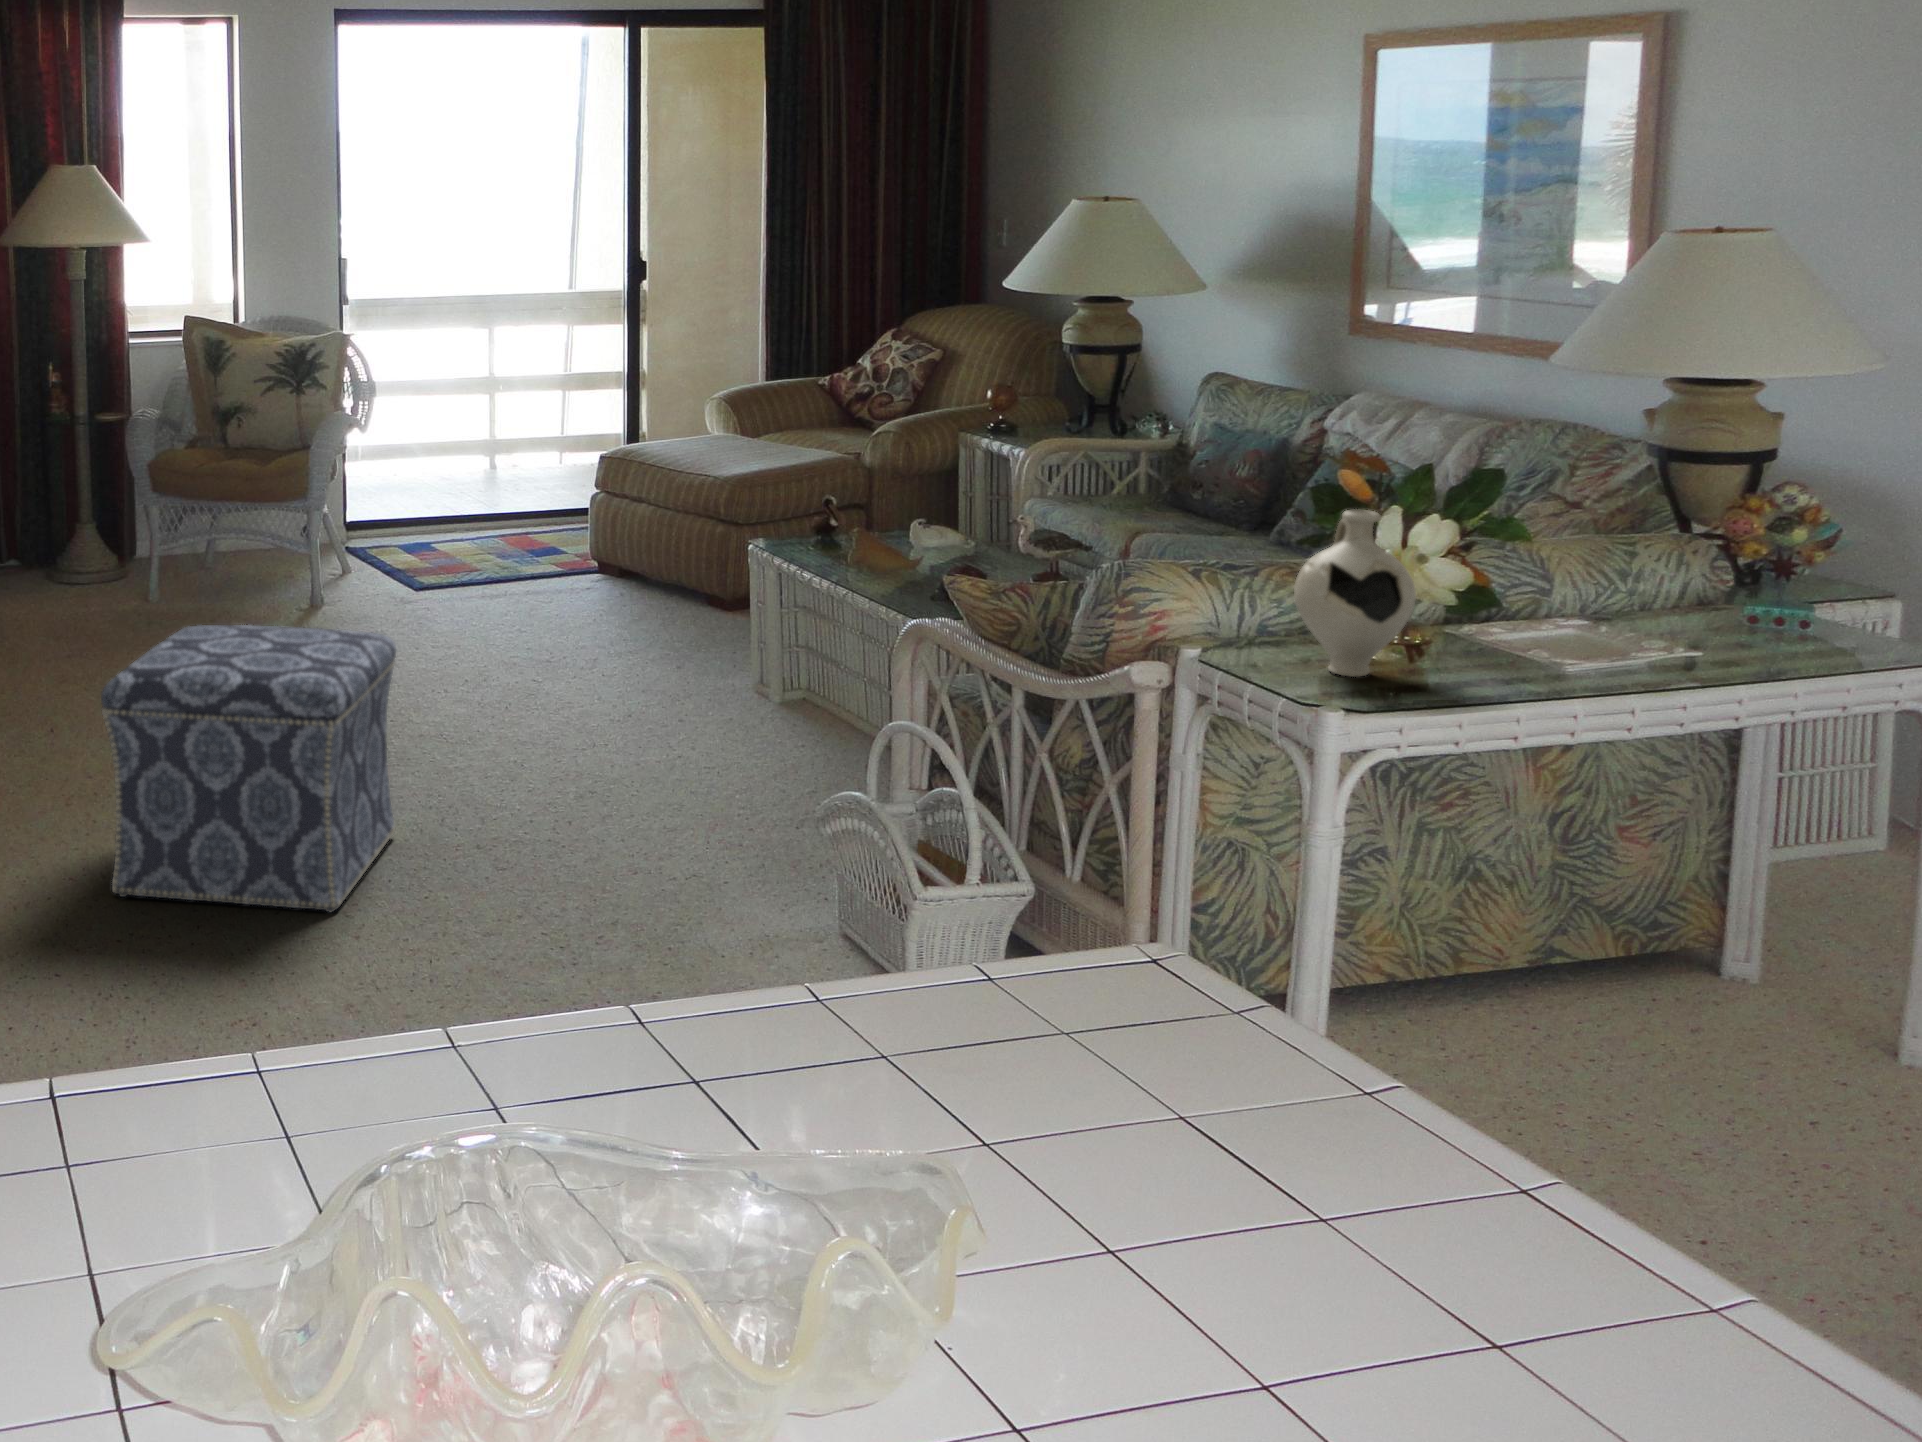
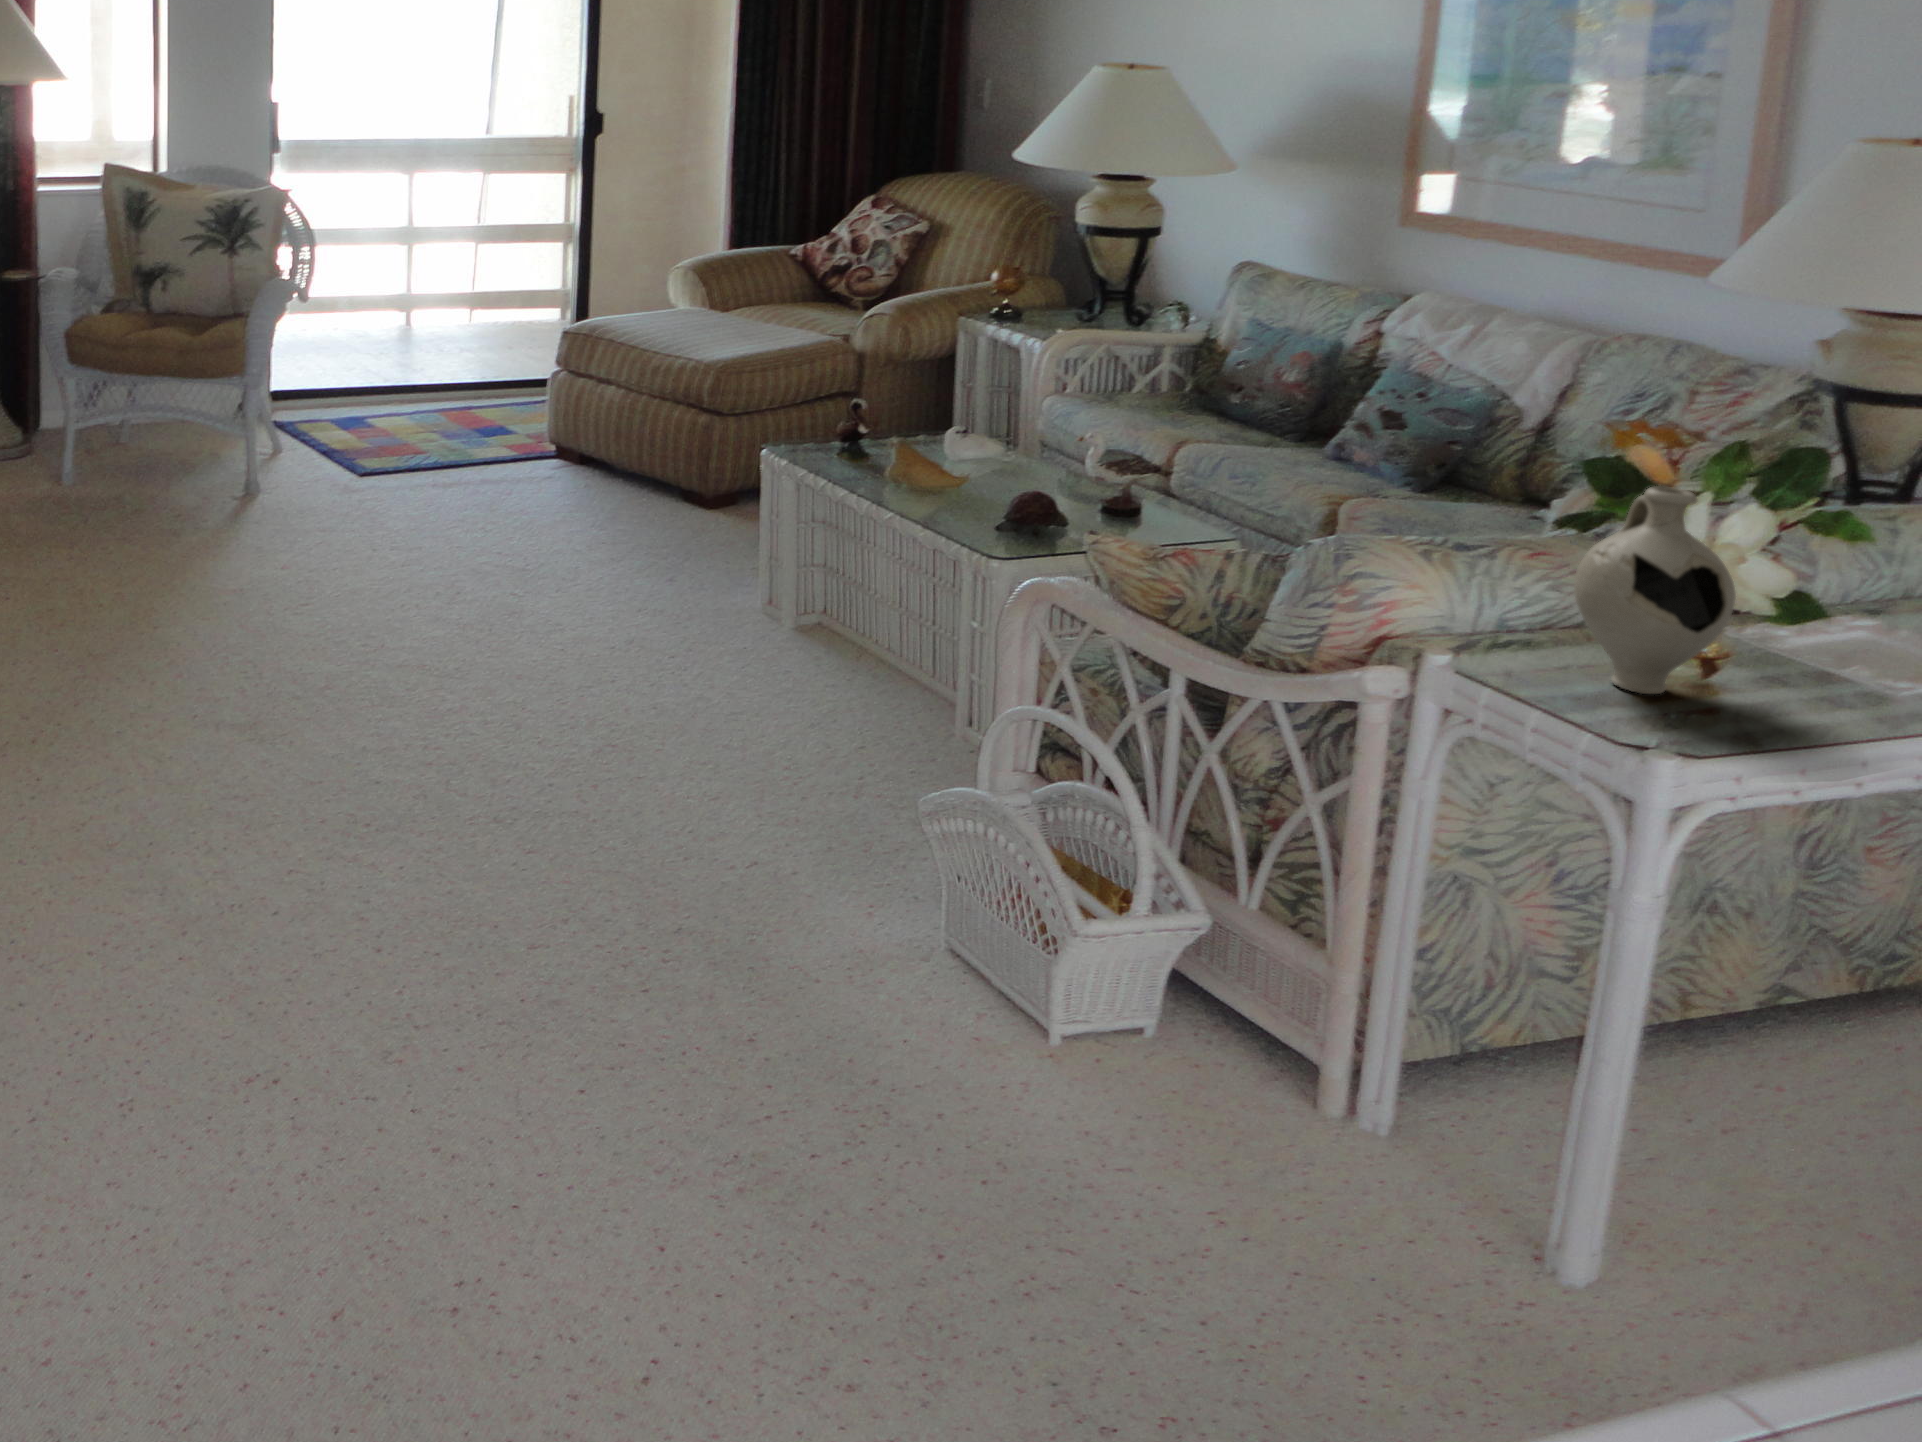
ottoman: present [101,625,396,912] -> none [42,551,388,909]

